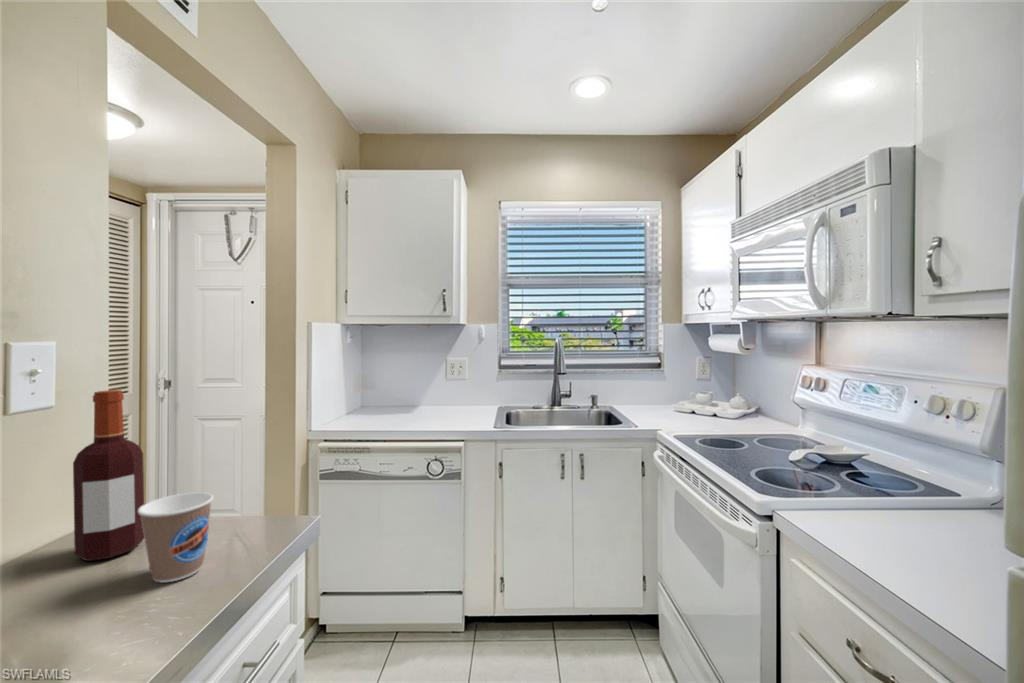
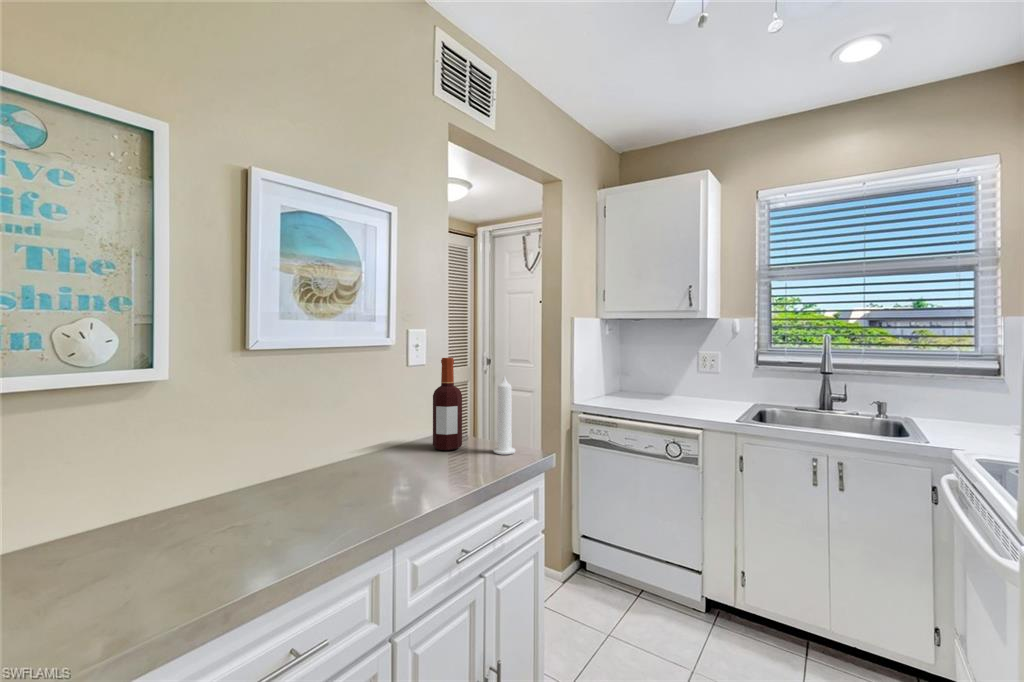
candle: none [212,412,253,539] -> present [494,376,515,454]
coffee cup: present [138,492,213,583] -> none [457,420,492,466]

